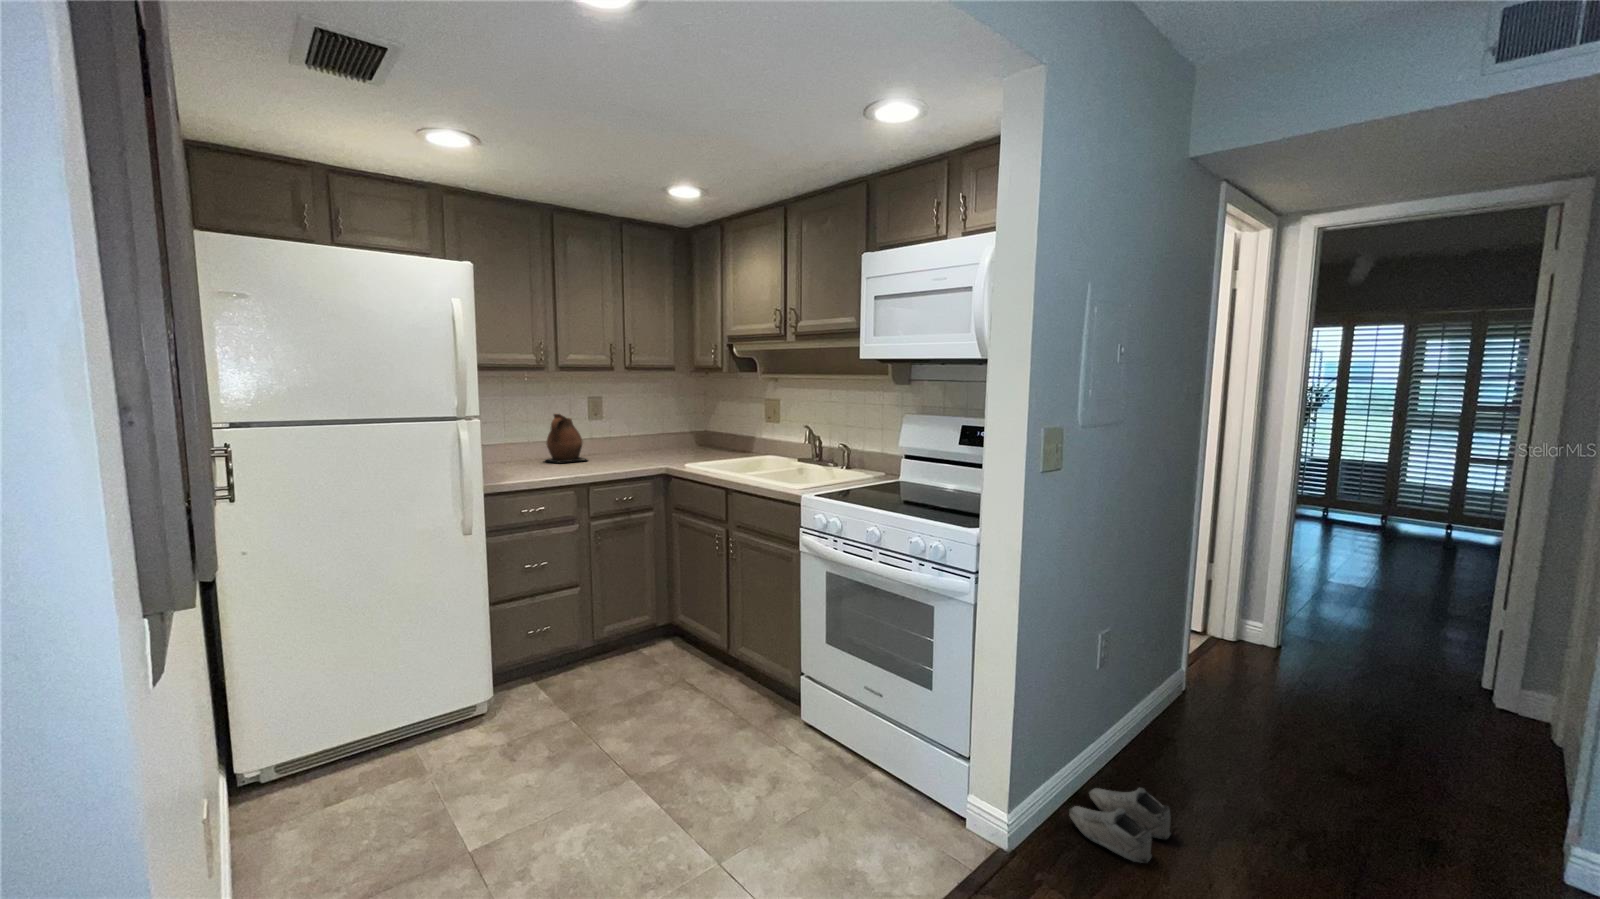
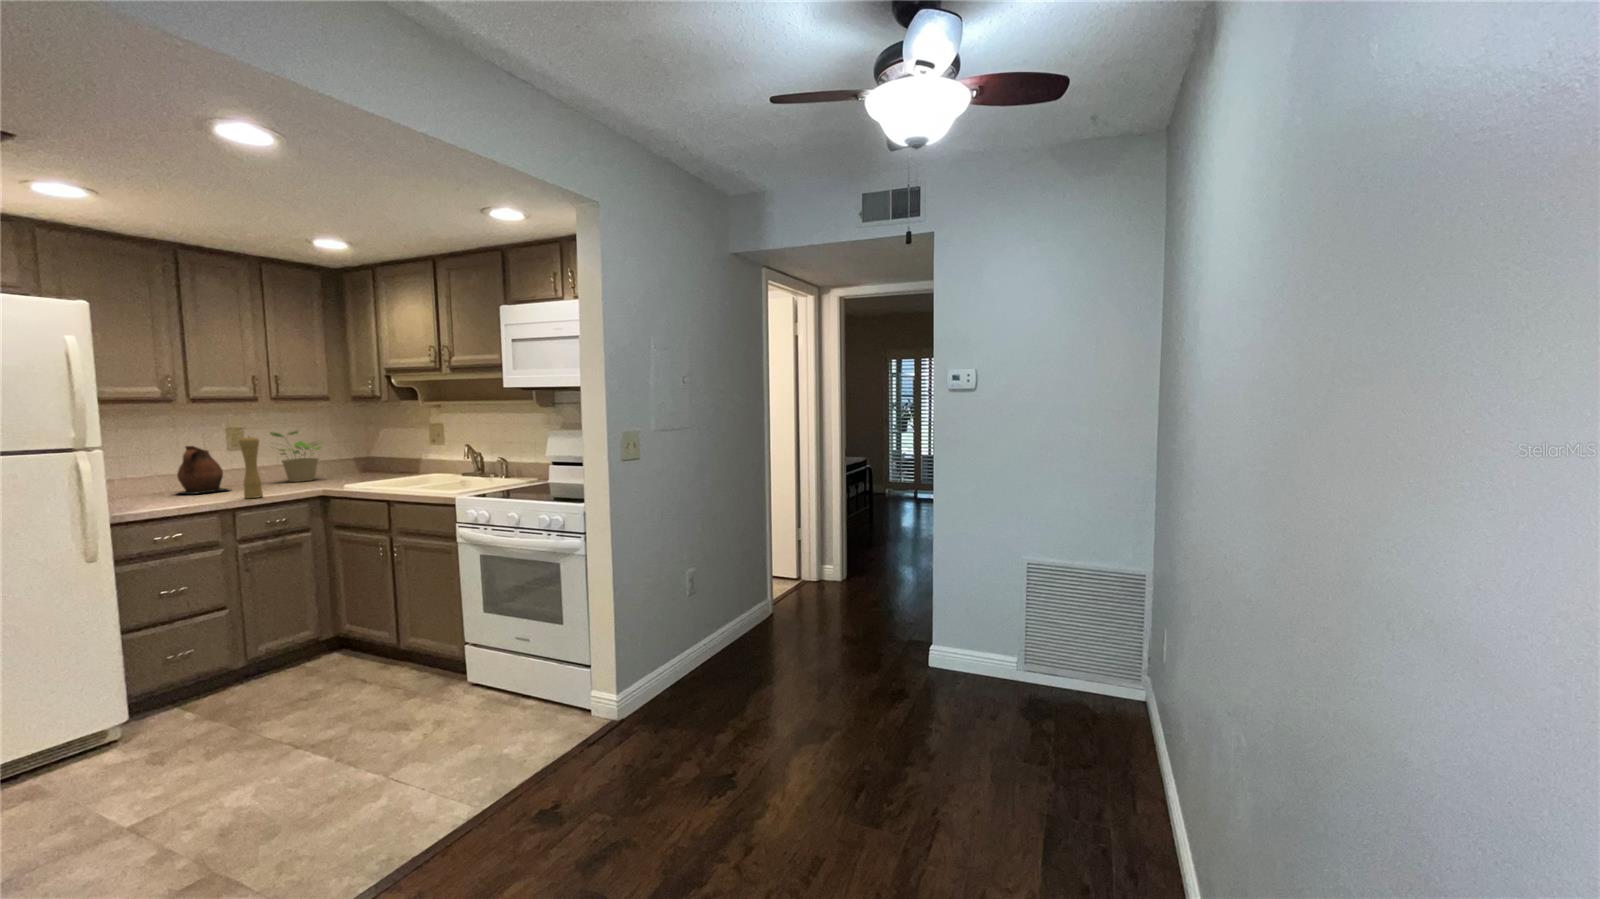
potted plant: none [619,402,668,455] -> present [271,431,321,482]
pepper mill: none [594,408,613,474] -> present [239,437,263,498]
shoe: present [1069,788,1171,863] -> none [663,663,727,706]

